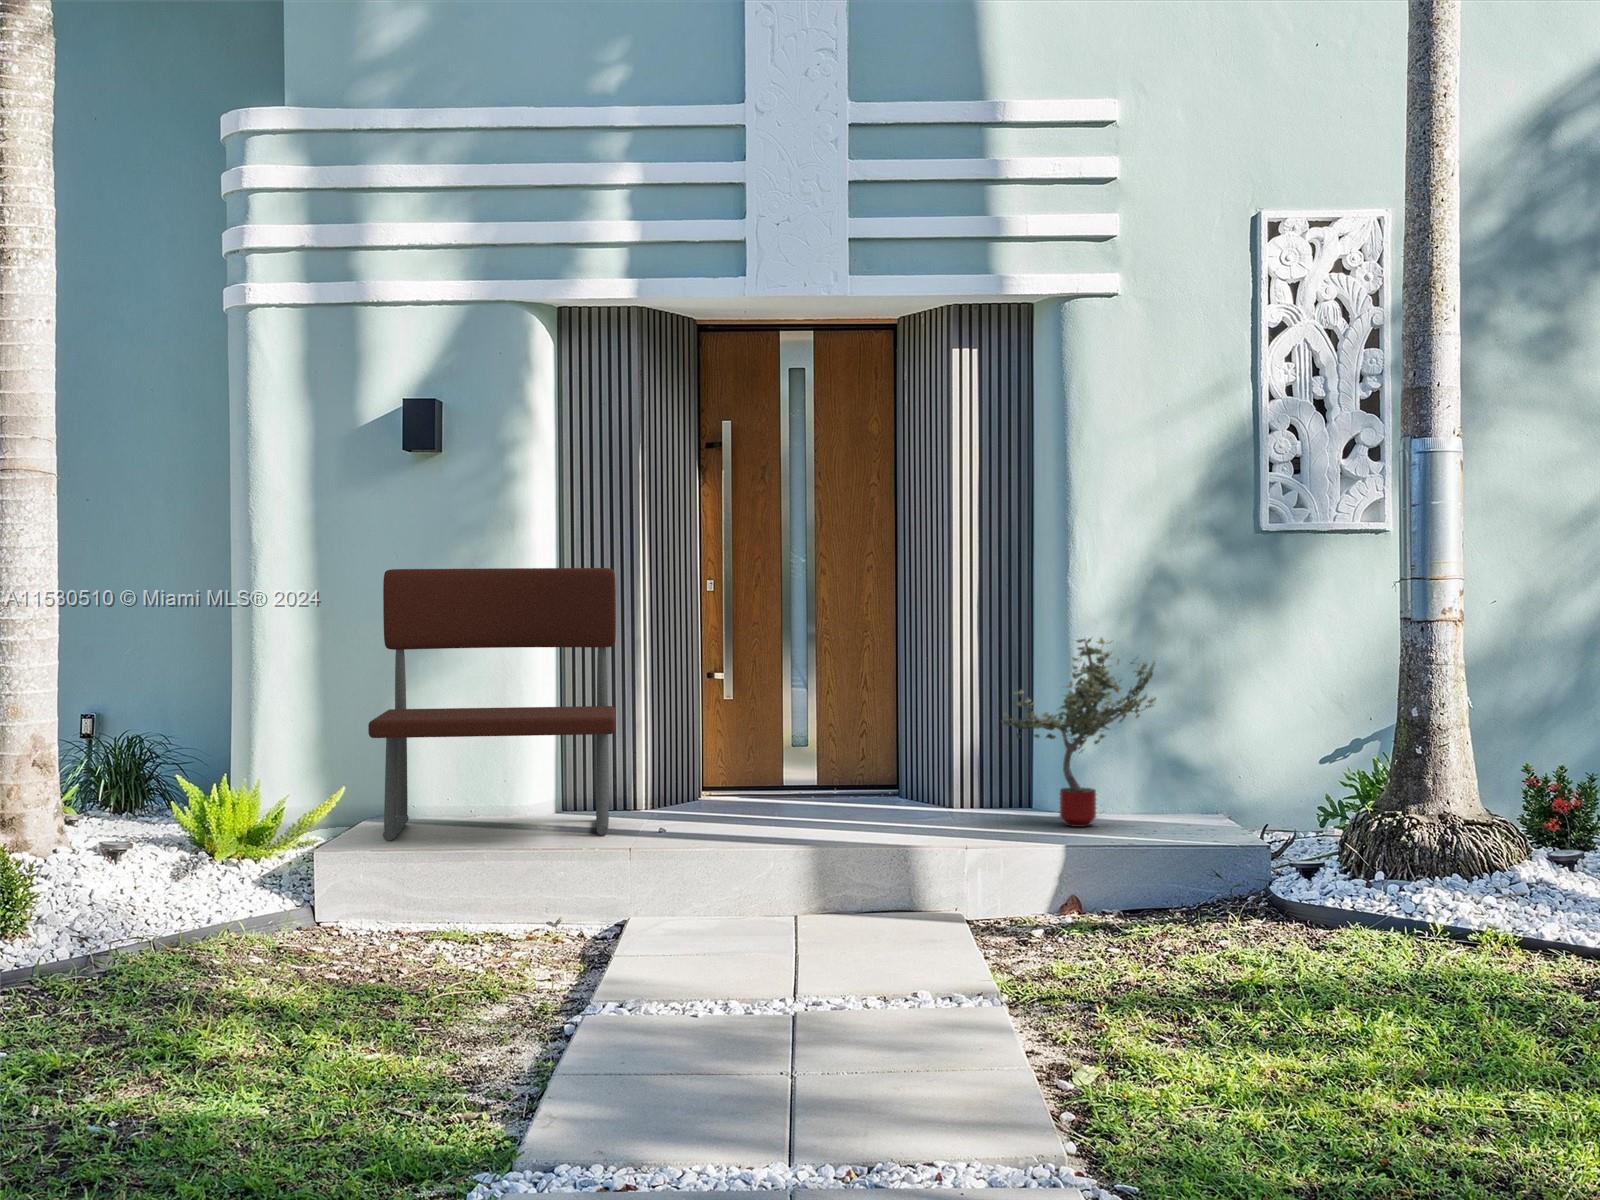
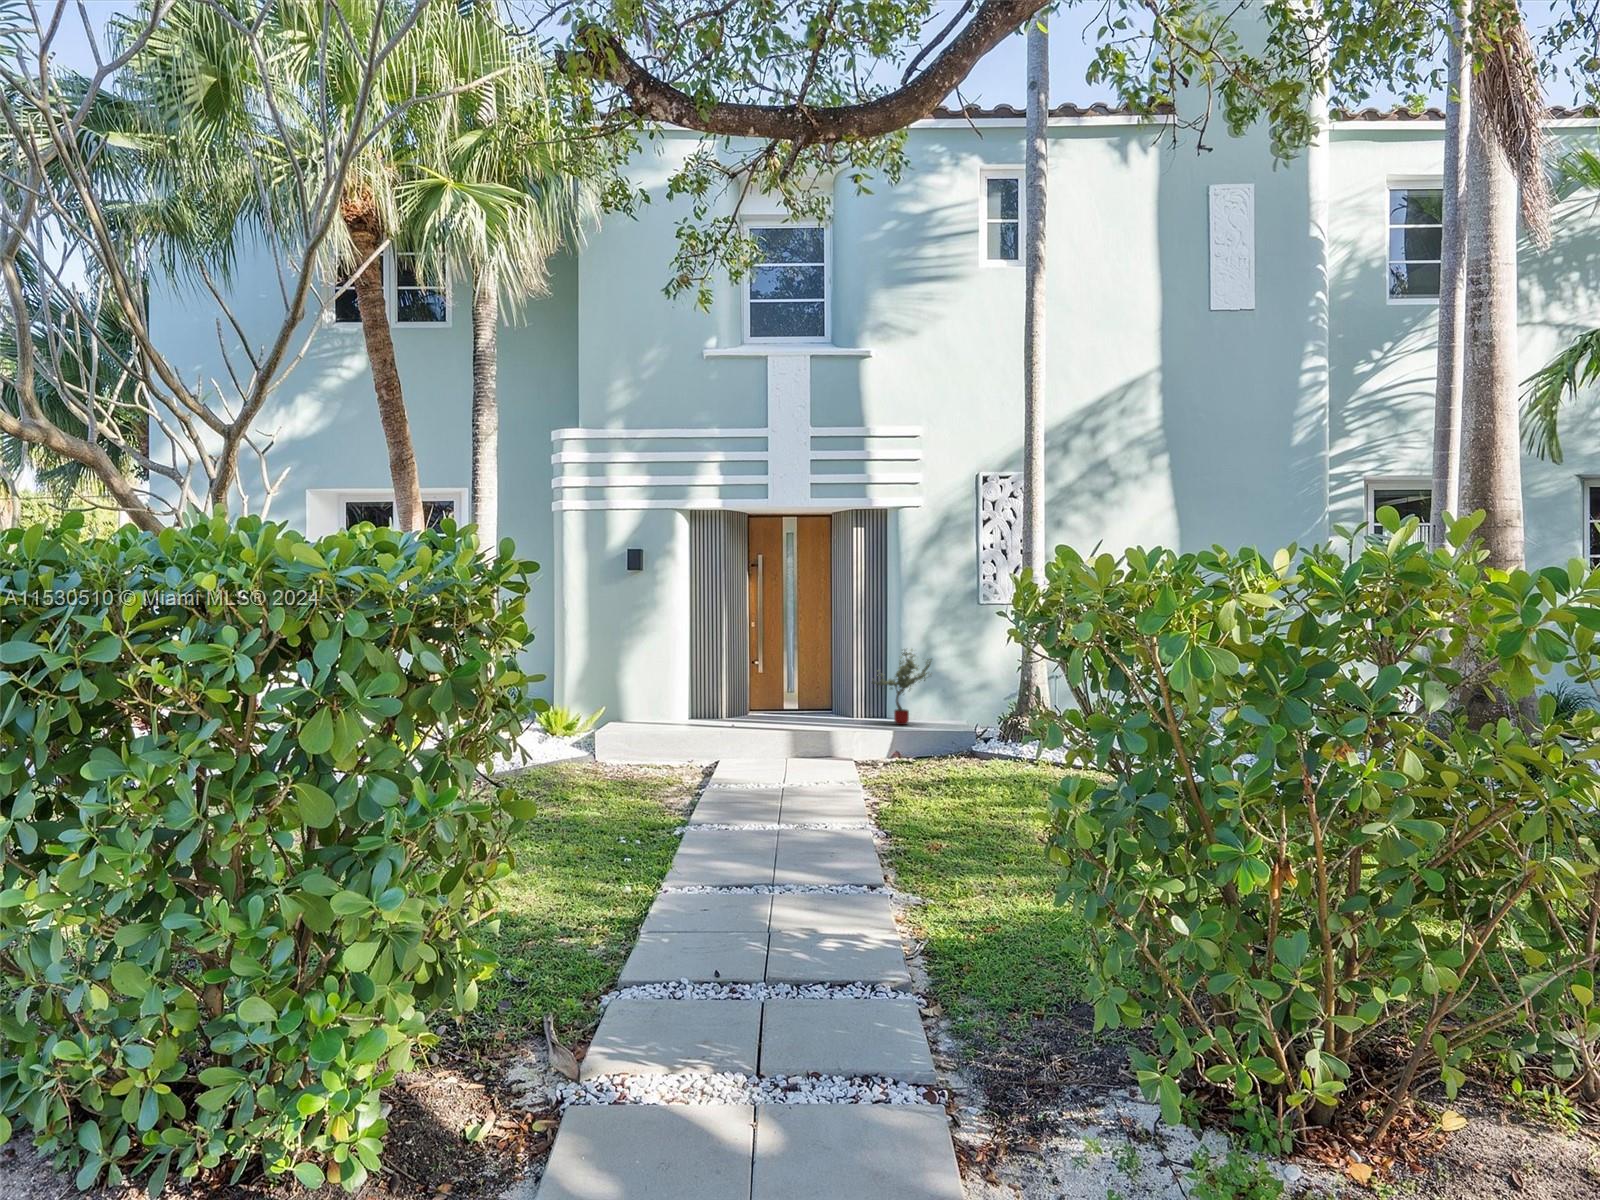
bench: present [368,568,616,841] -> none [618,619,715,729]

